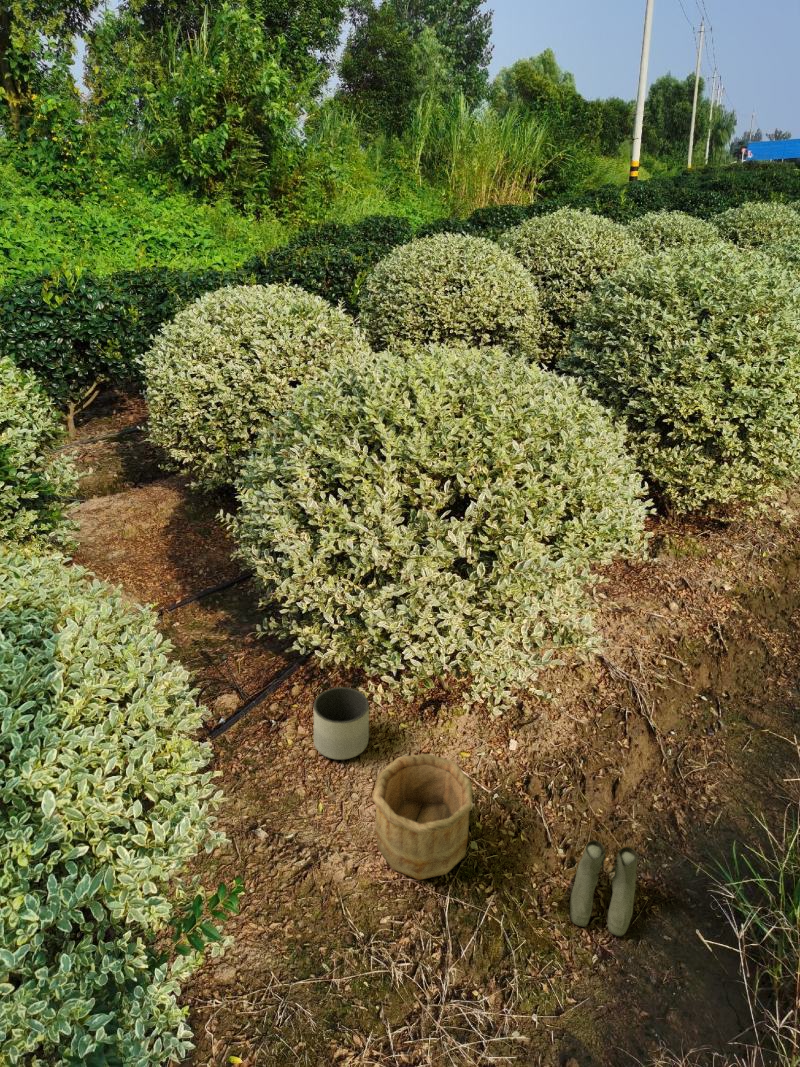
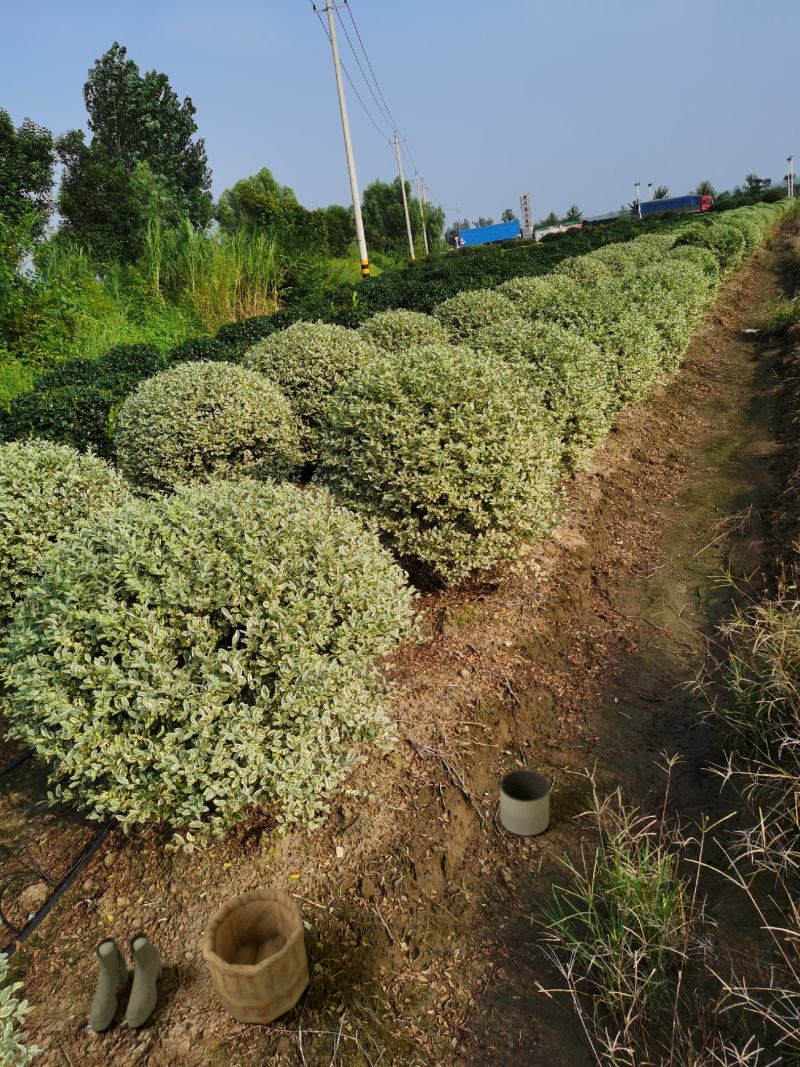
planter: present [314,687,369,760] -> present [500,770,549,836]
boots: present [570,840,638,936] -> present [90,932,162,1031]

